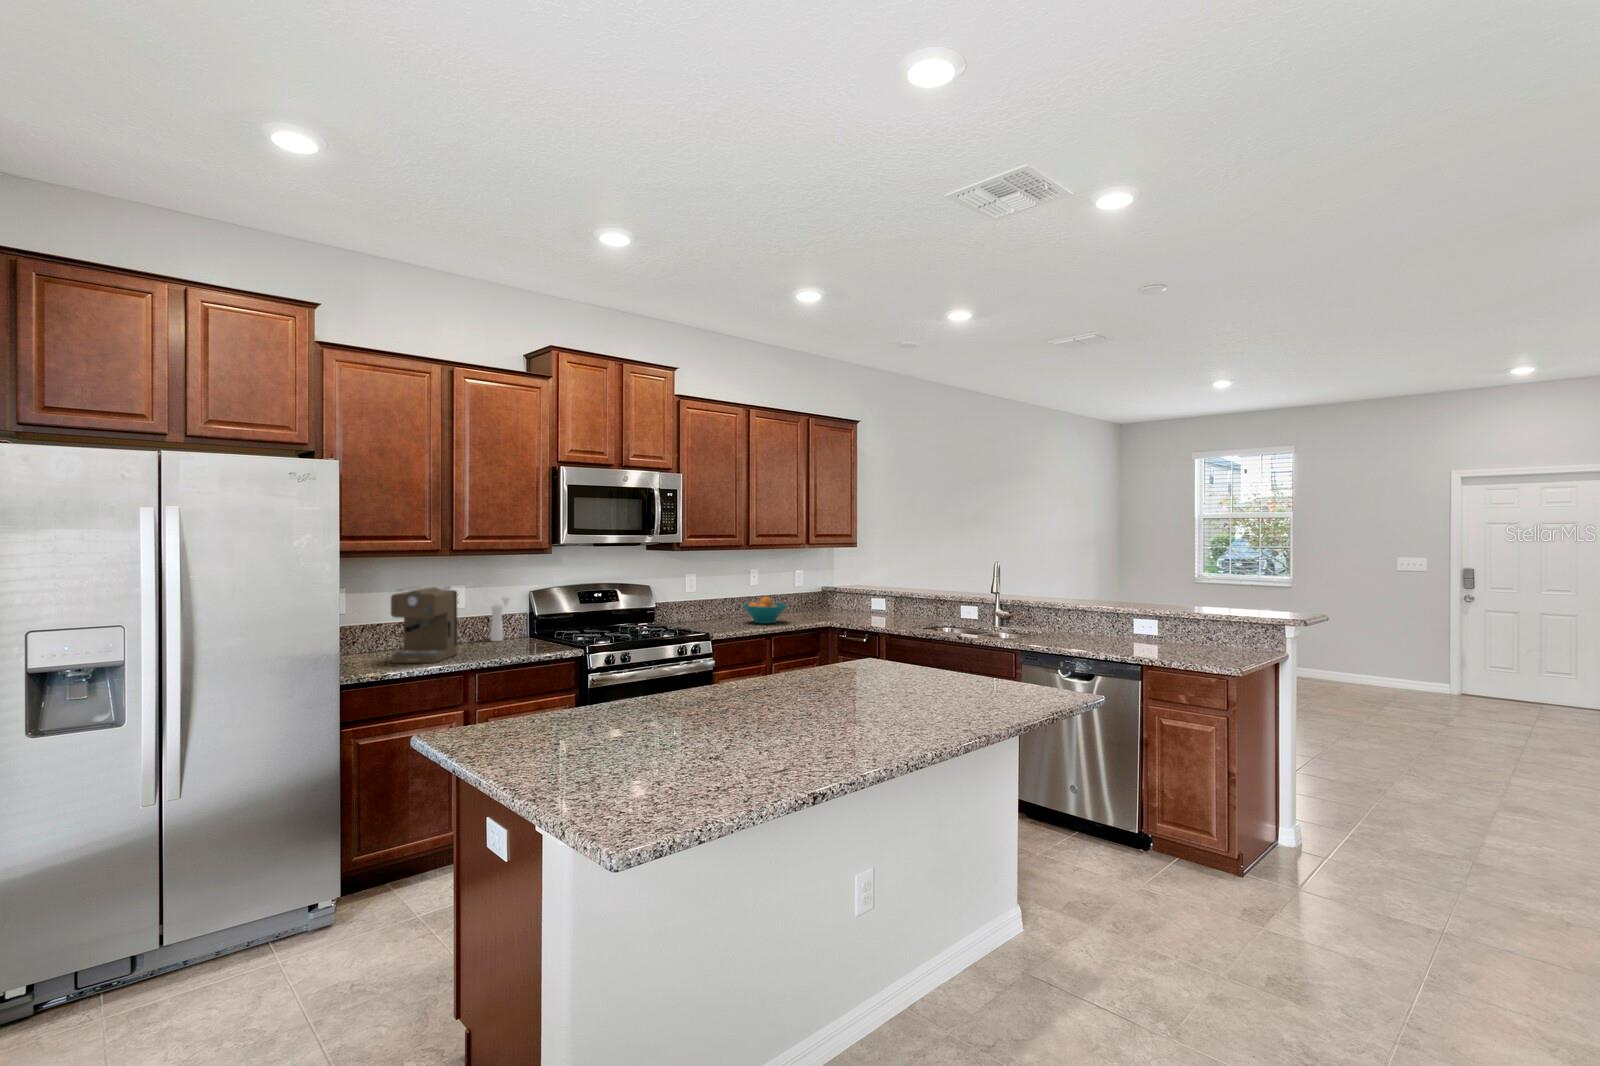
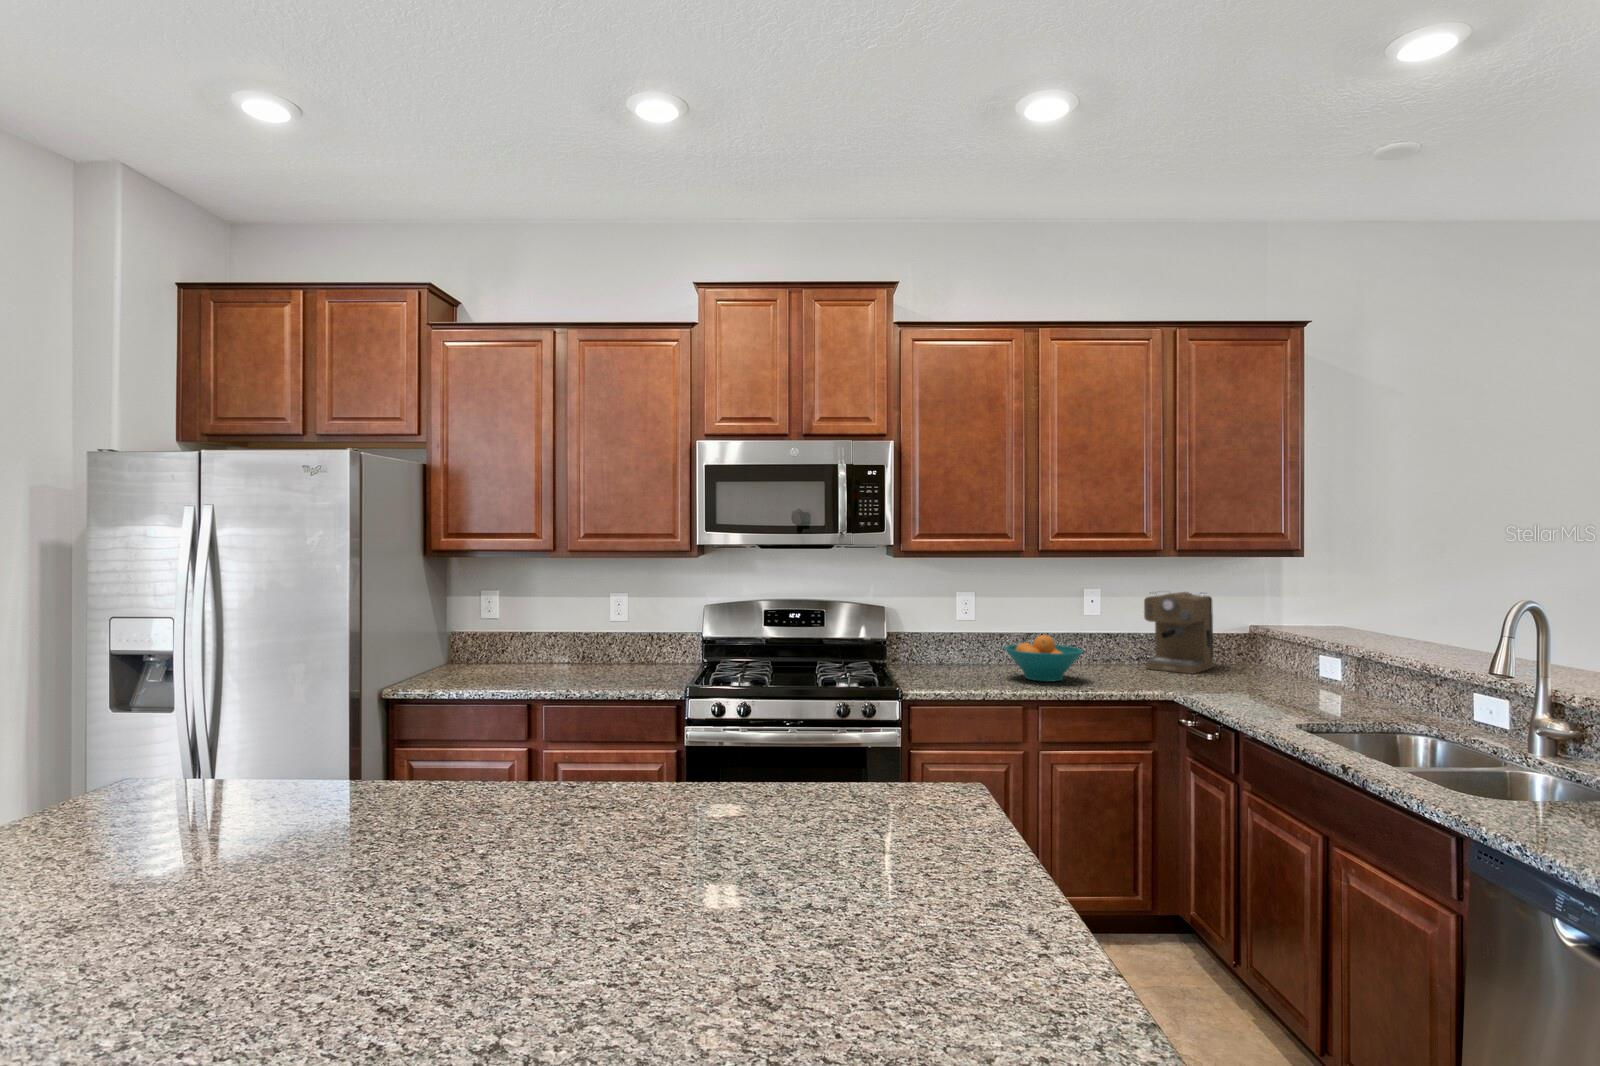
coffee maker: present [391,587,457,663] -> present [1144,592,1213,674]
pepper mill: present [491,595,510,641] -> none [635,609,672,665]

